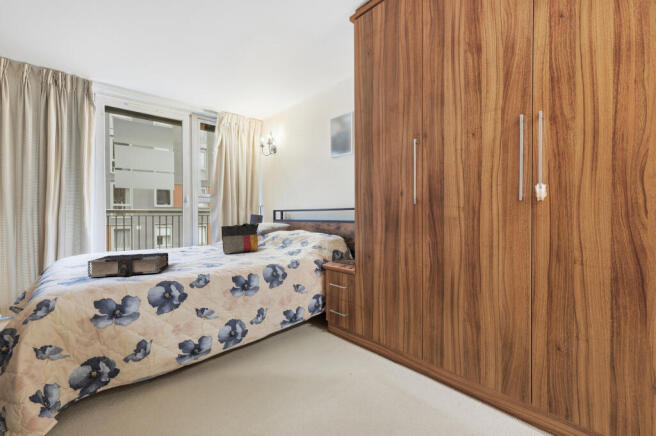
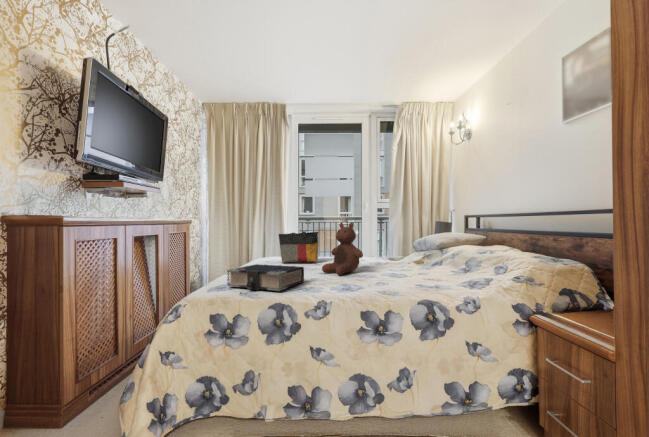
stuffed bear: none [174,215,212,258] -> present [322,222,363,275]
tote bag: present [221,223,259,254] -> present [279,231,319,263]

